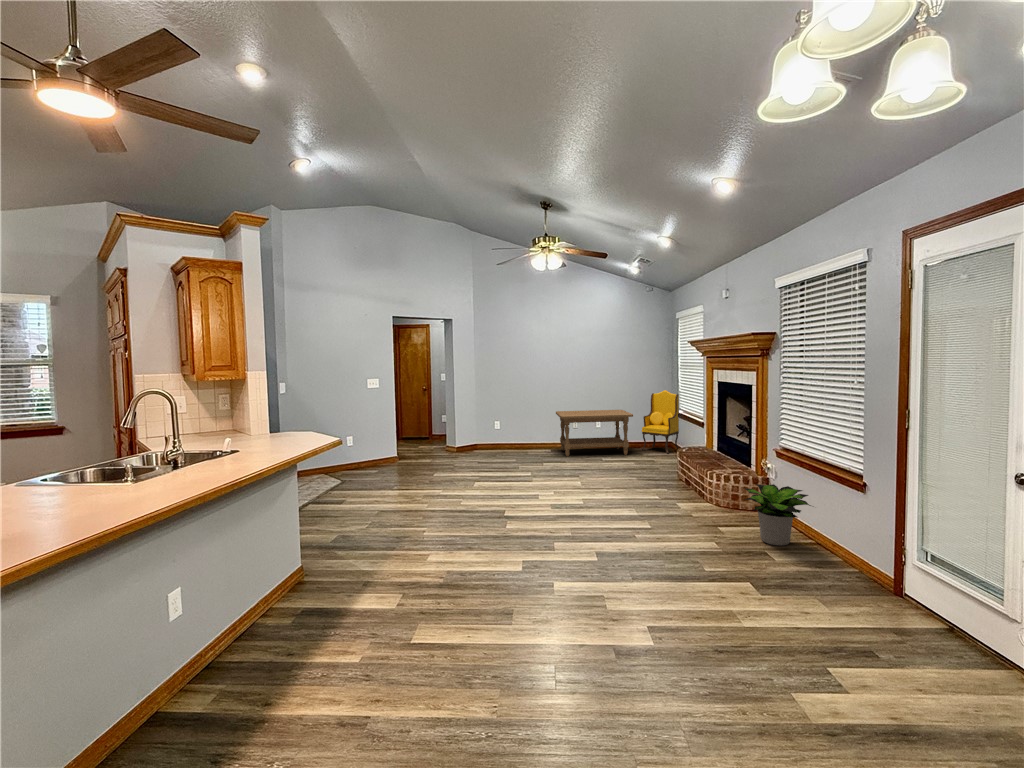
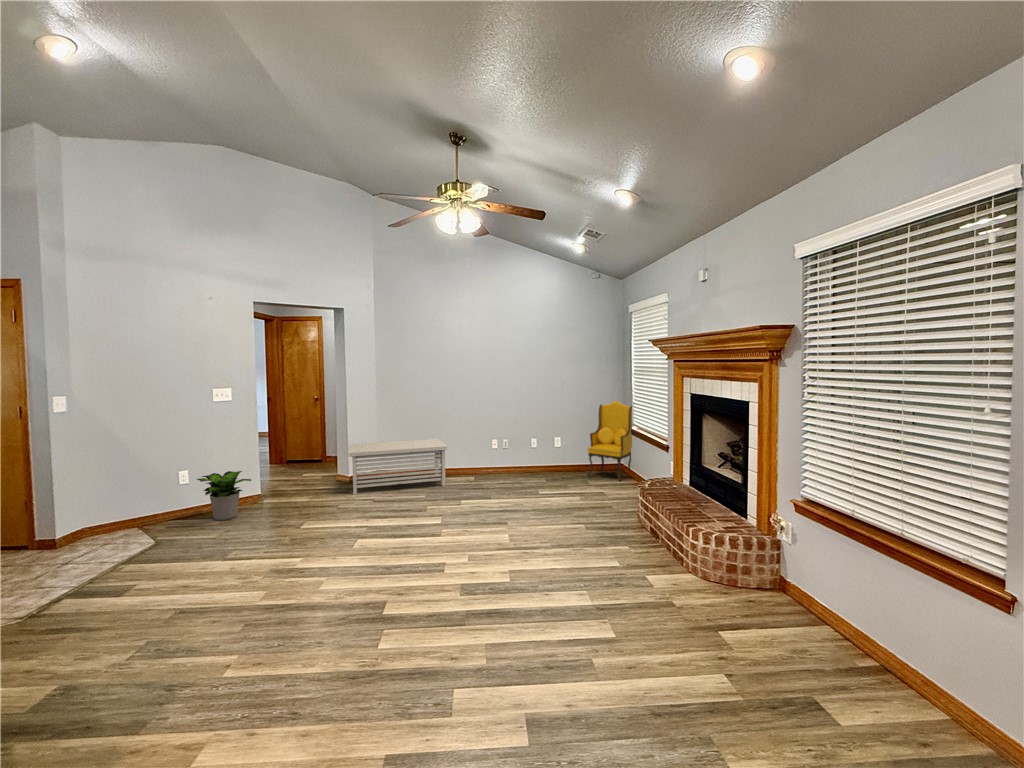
coffee table: present [556,410,633,457] -> none [481,425,578,488]
storage bench: none [456,420,531,459] -> present [348,439,447,494]
potted plant: present [745,484,811,546] -> present [197,471,251,520]

